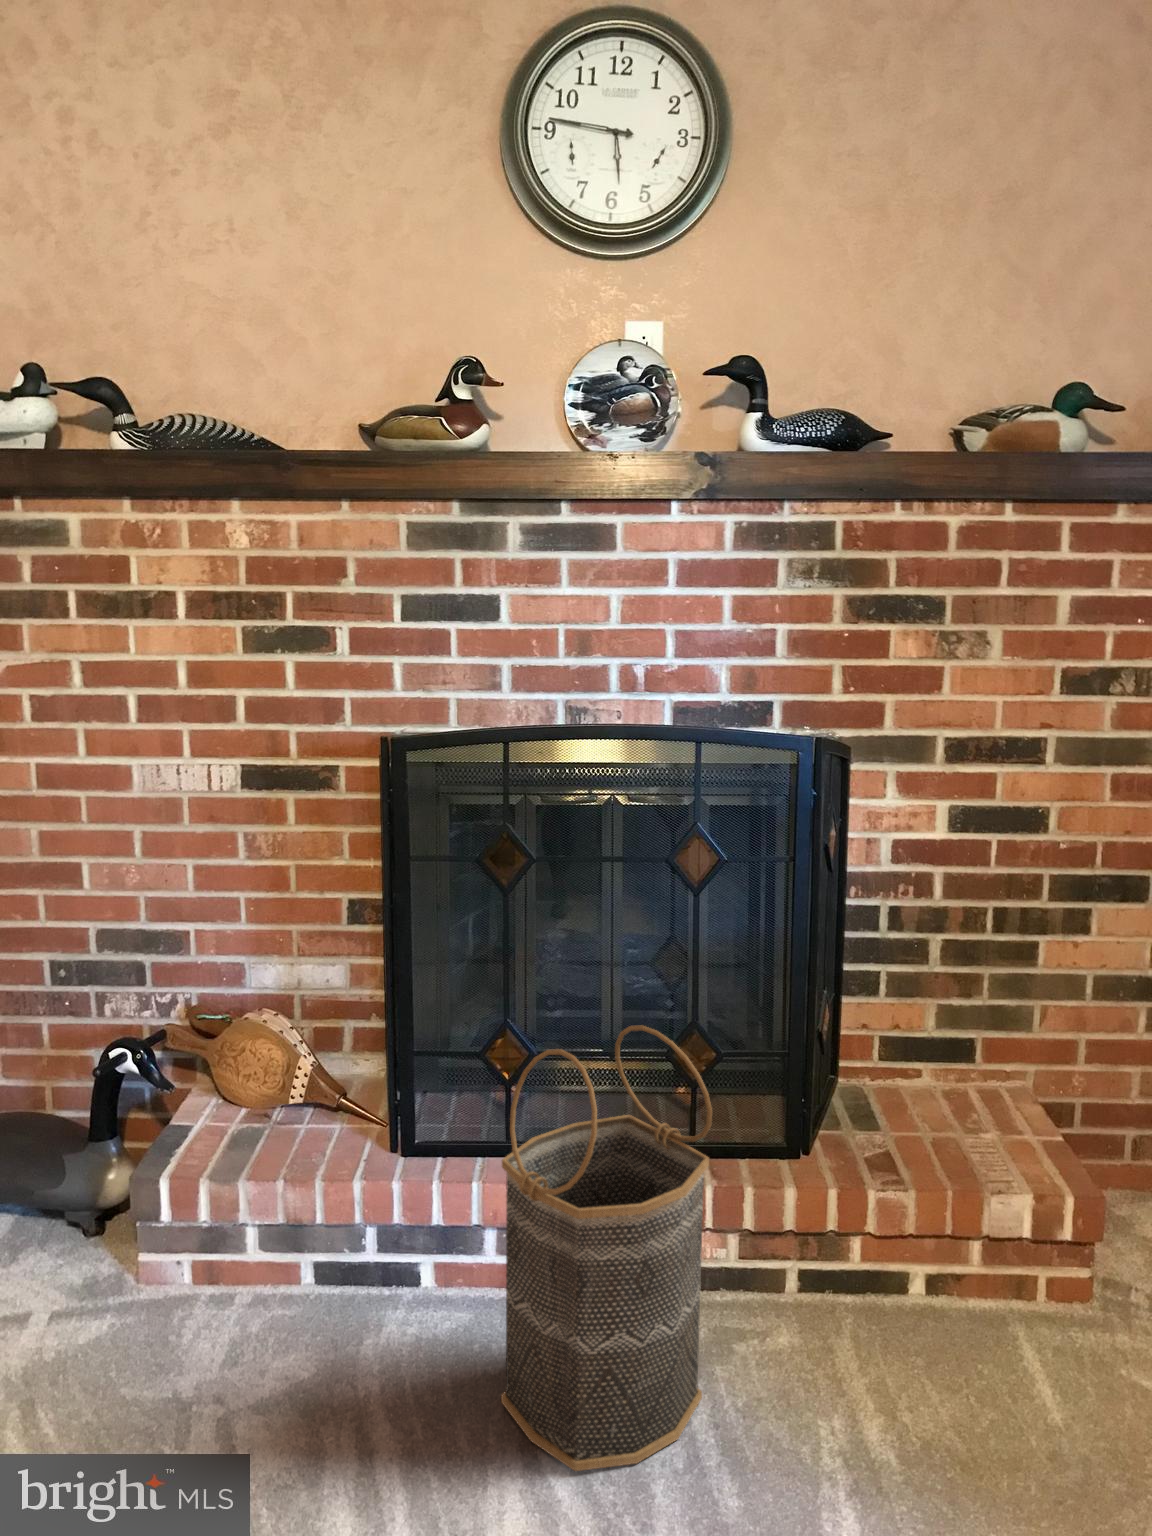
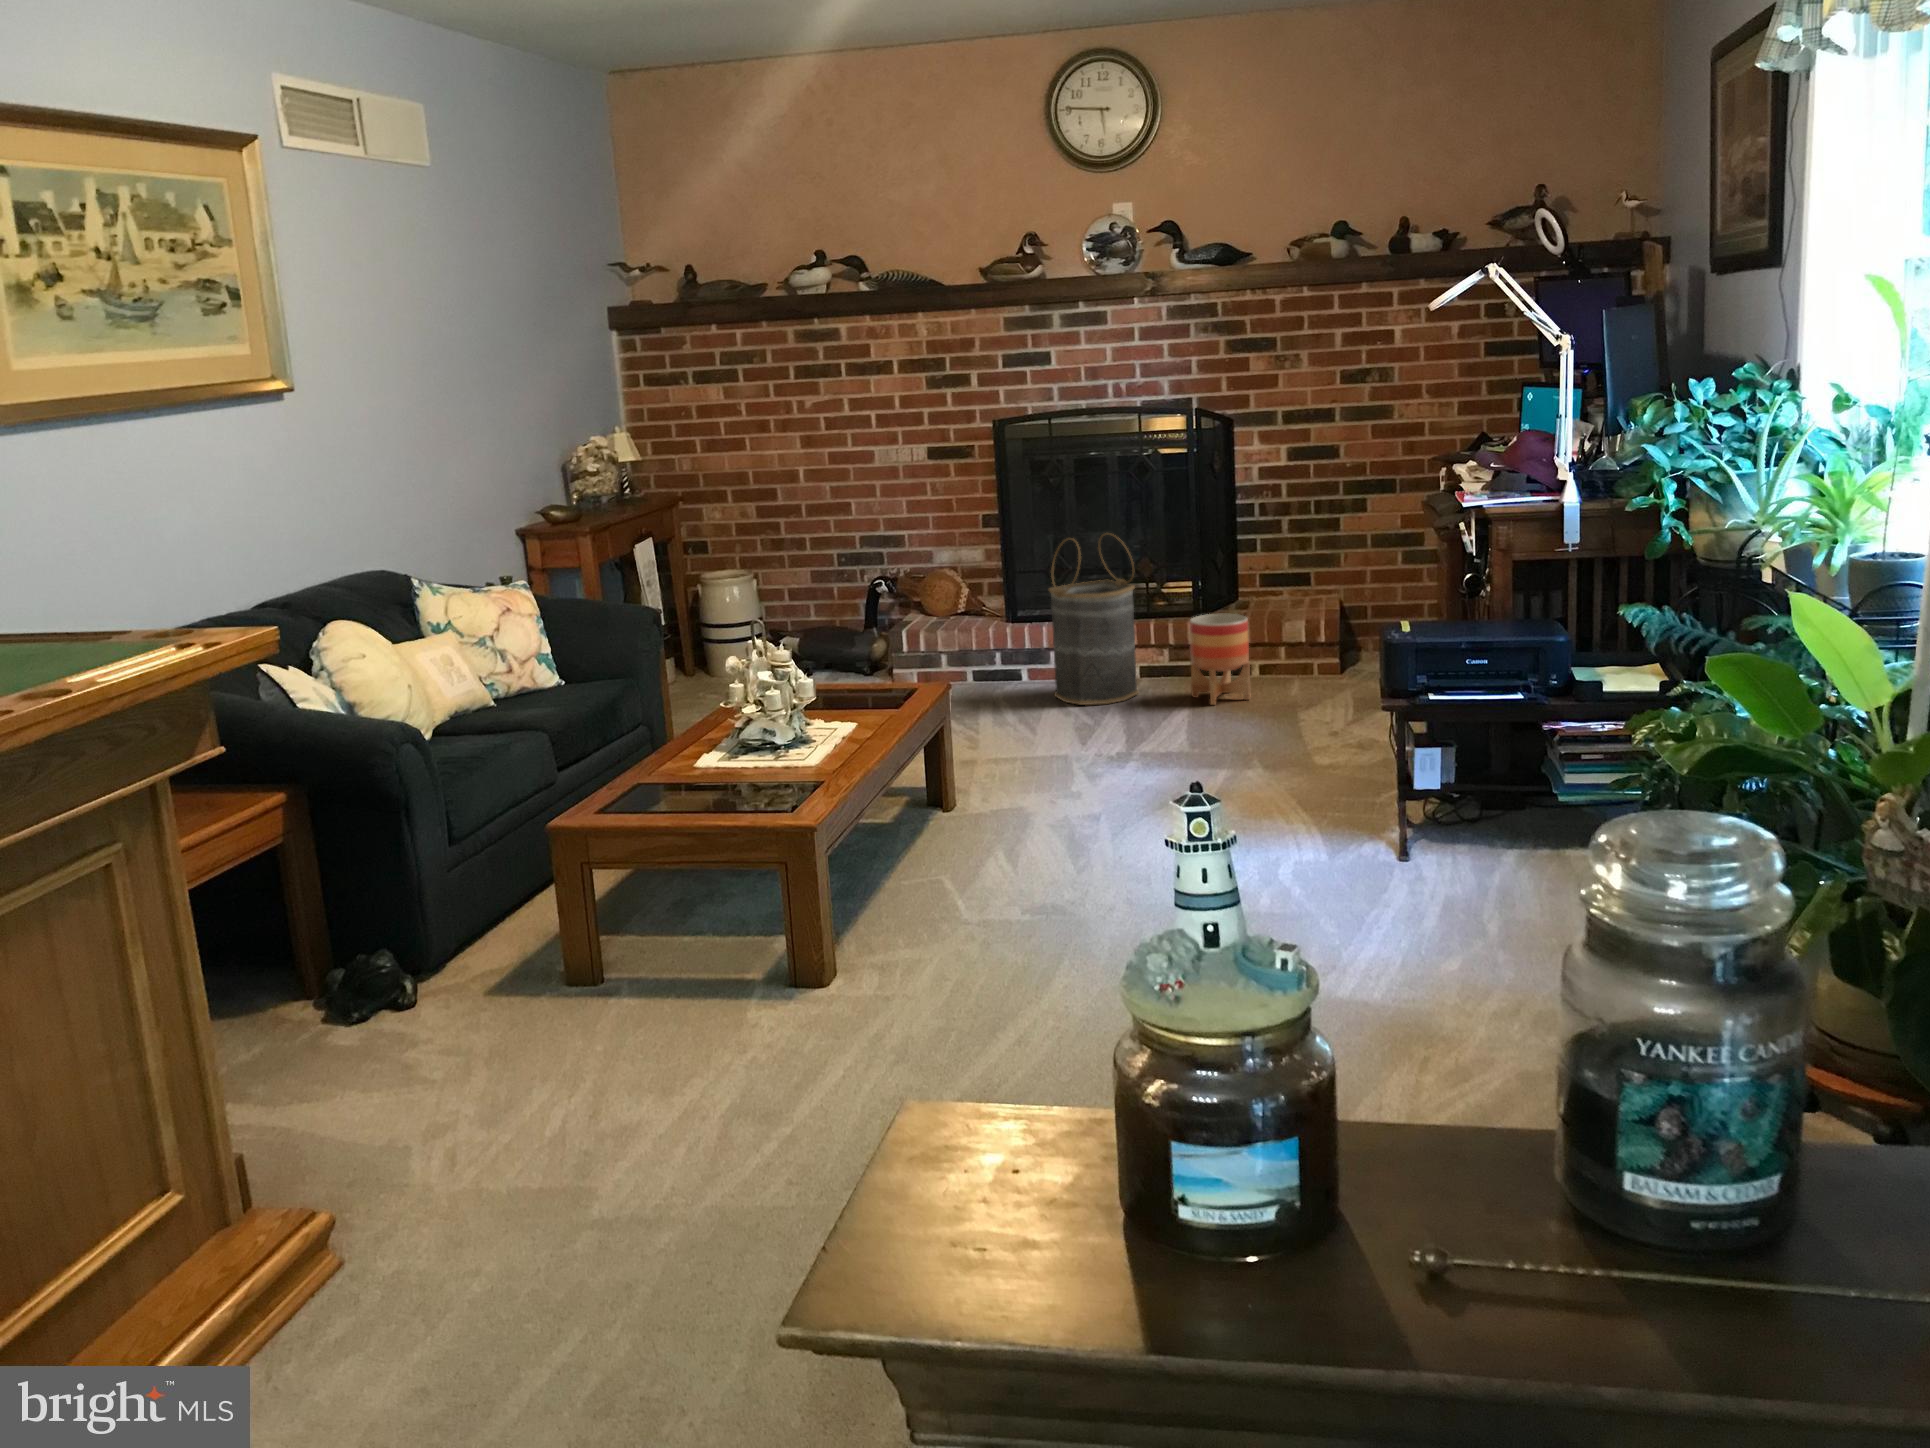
planter: none [833,1221,991,1487] -> present [1190,614,1250,705]

